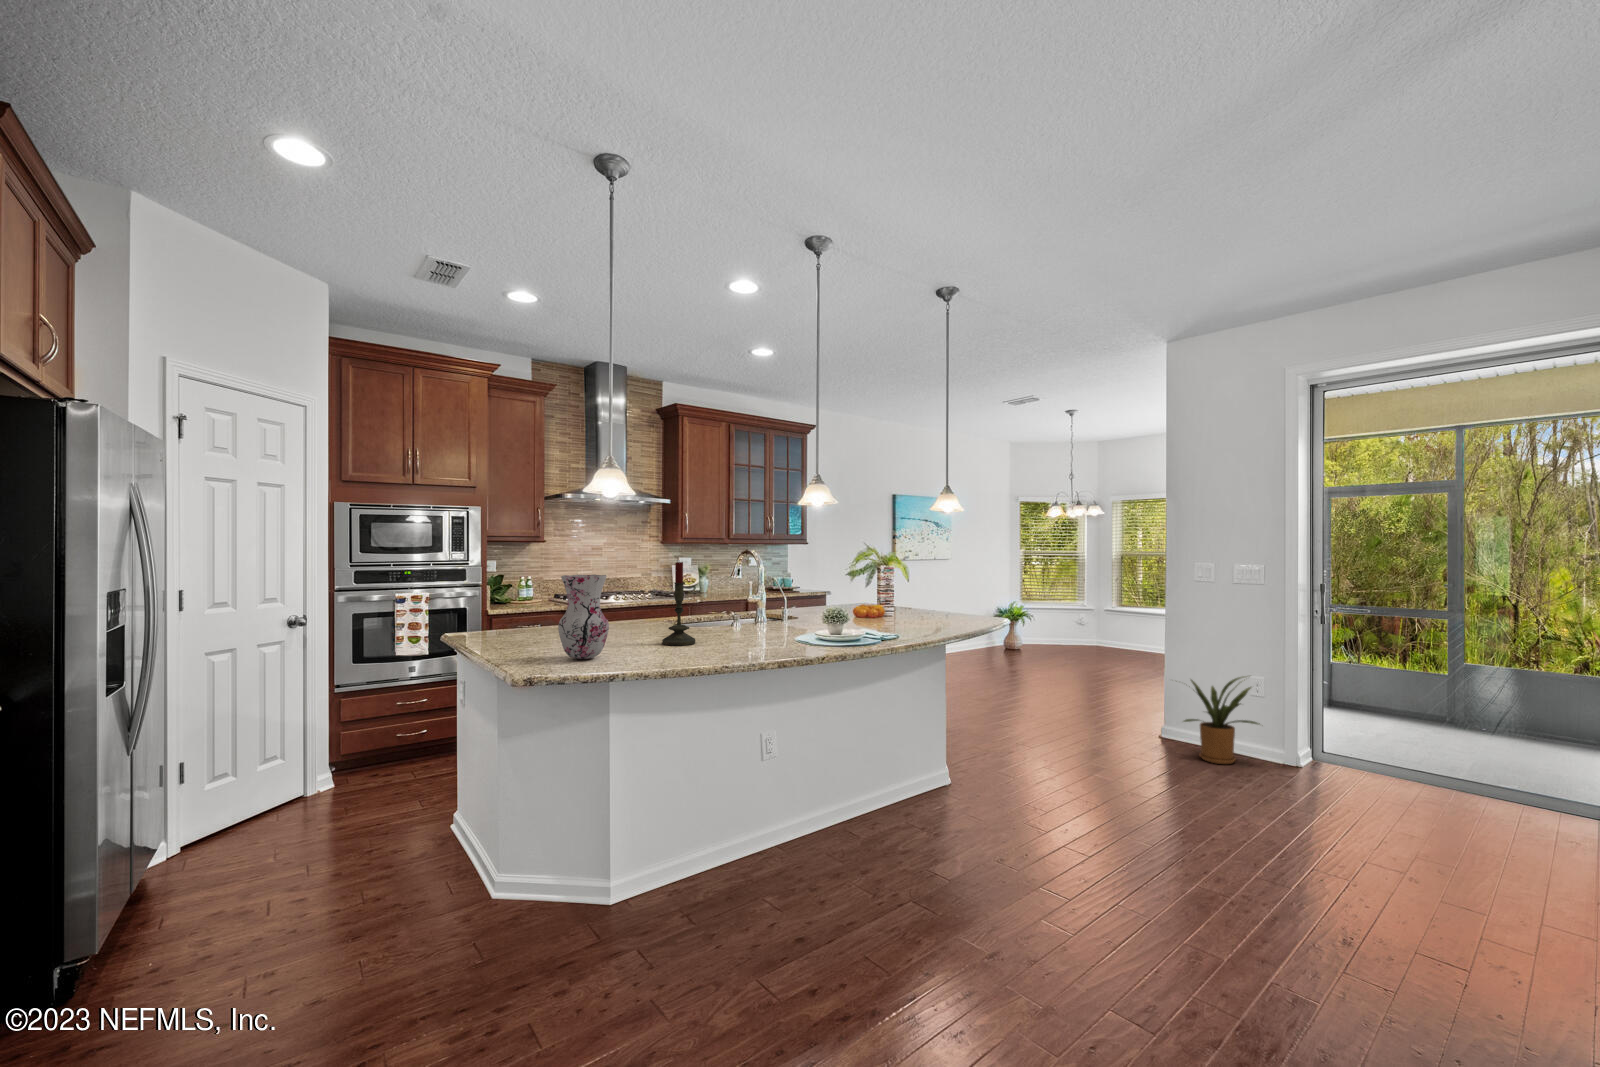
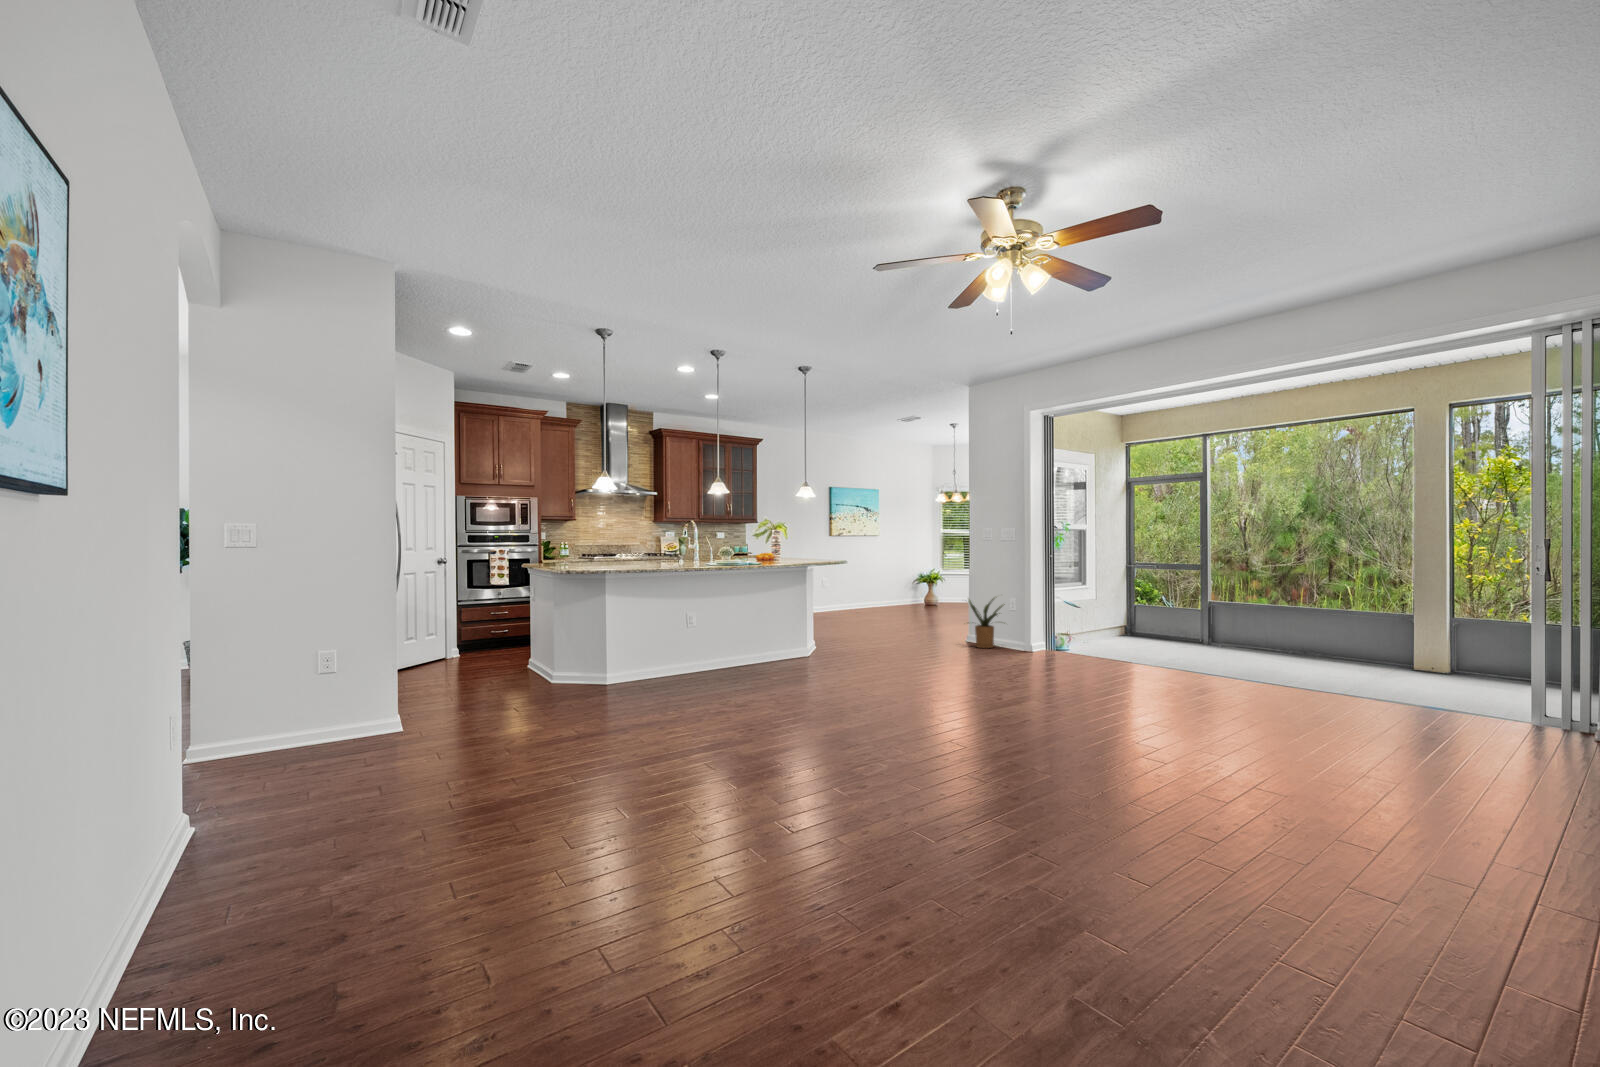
candle: present [662,562,695,646] -> none [639,522,657,565]
vase: present [558,574,609,659] -> none [587,527,611,567]

